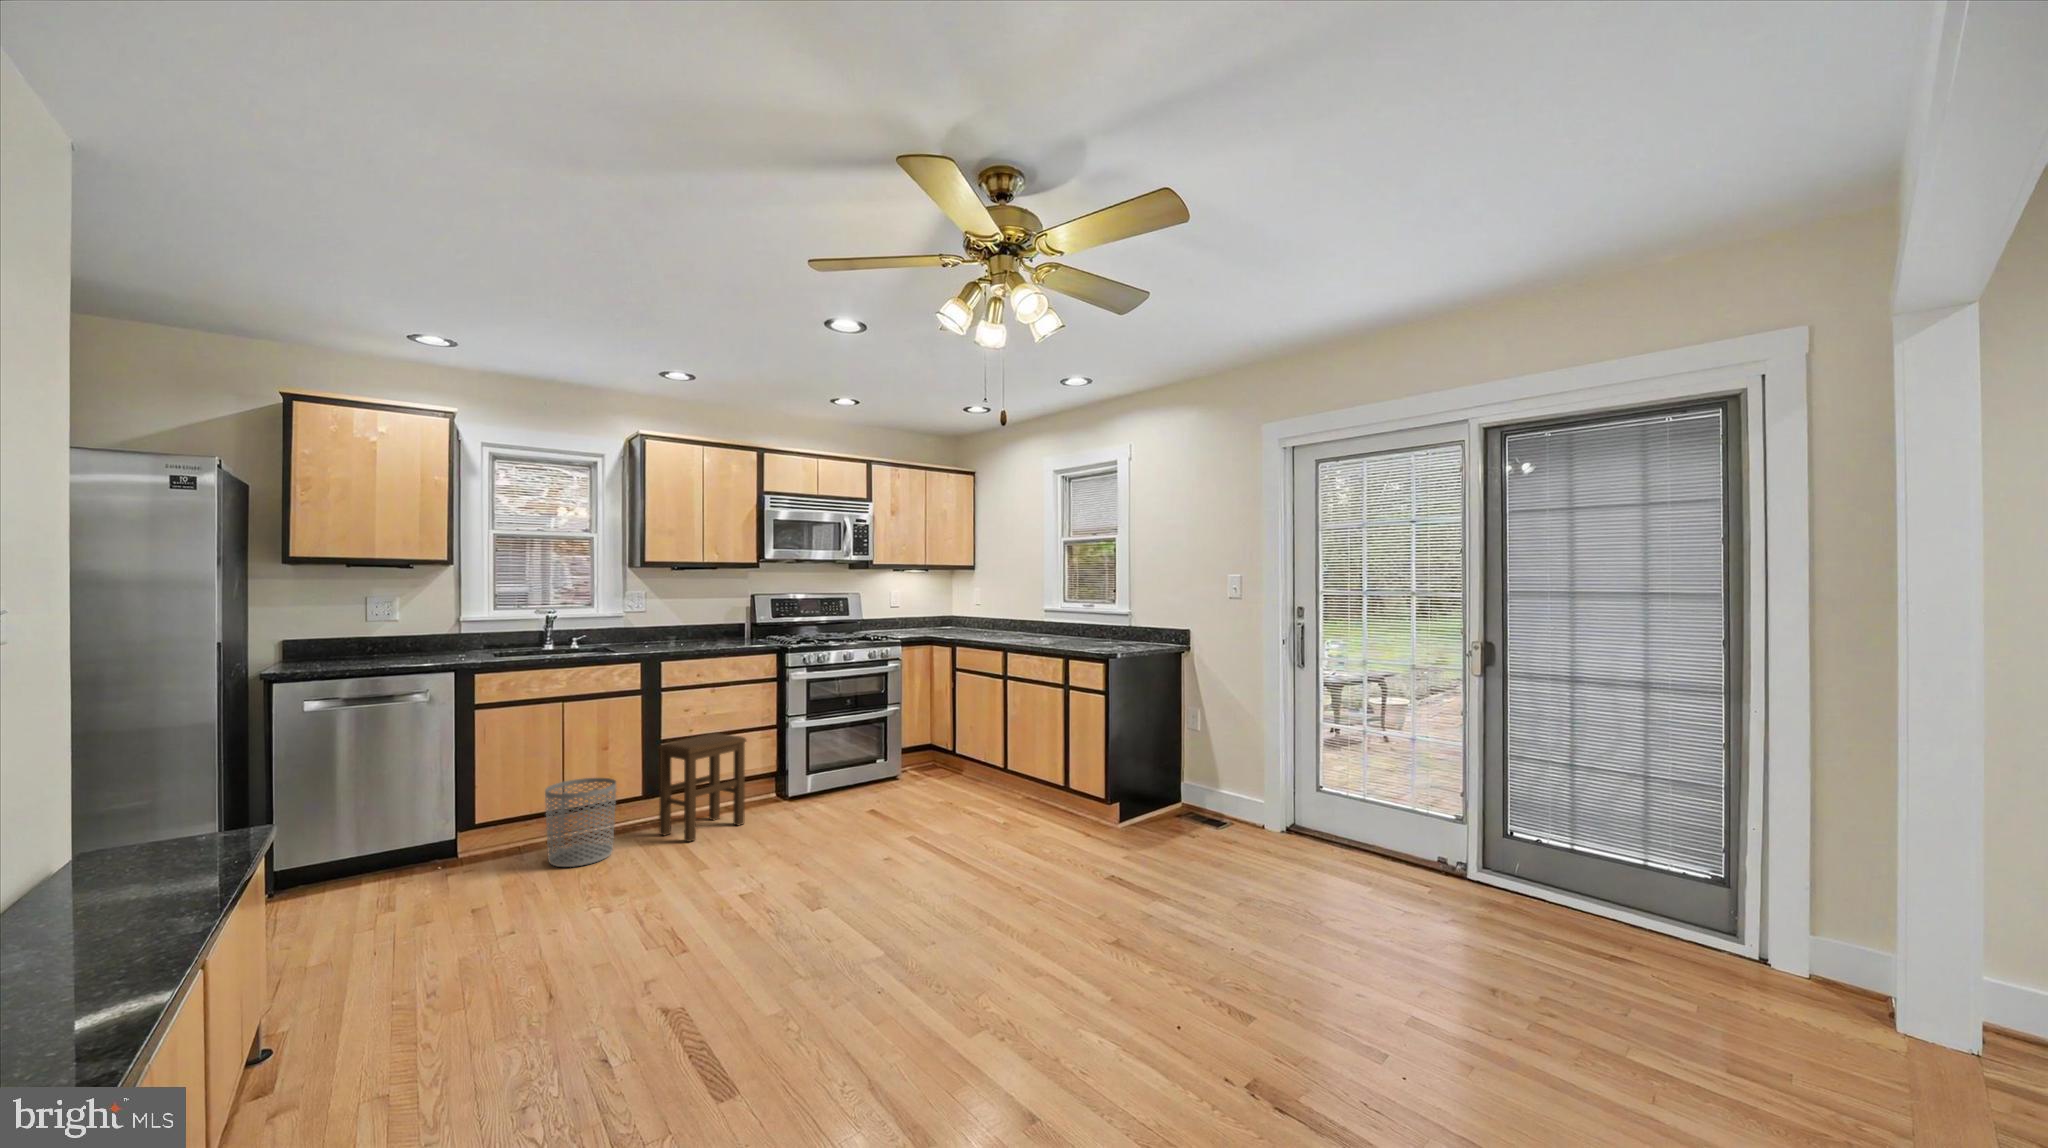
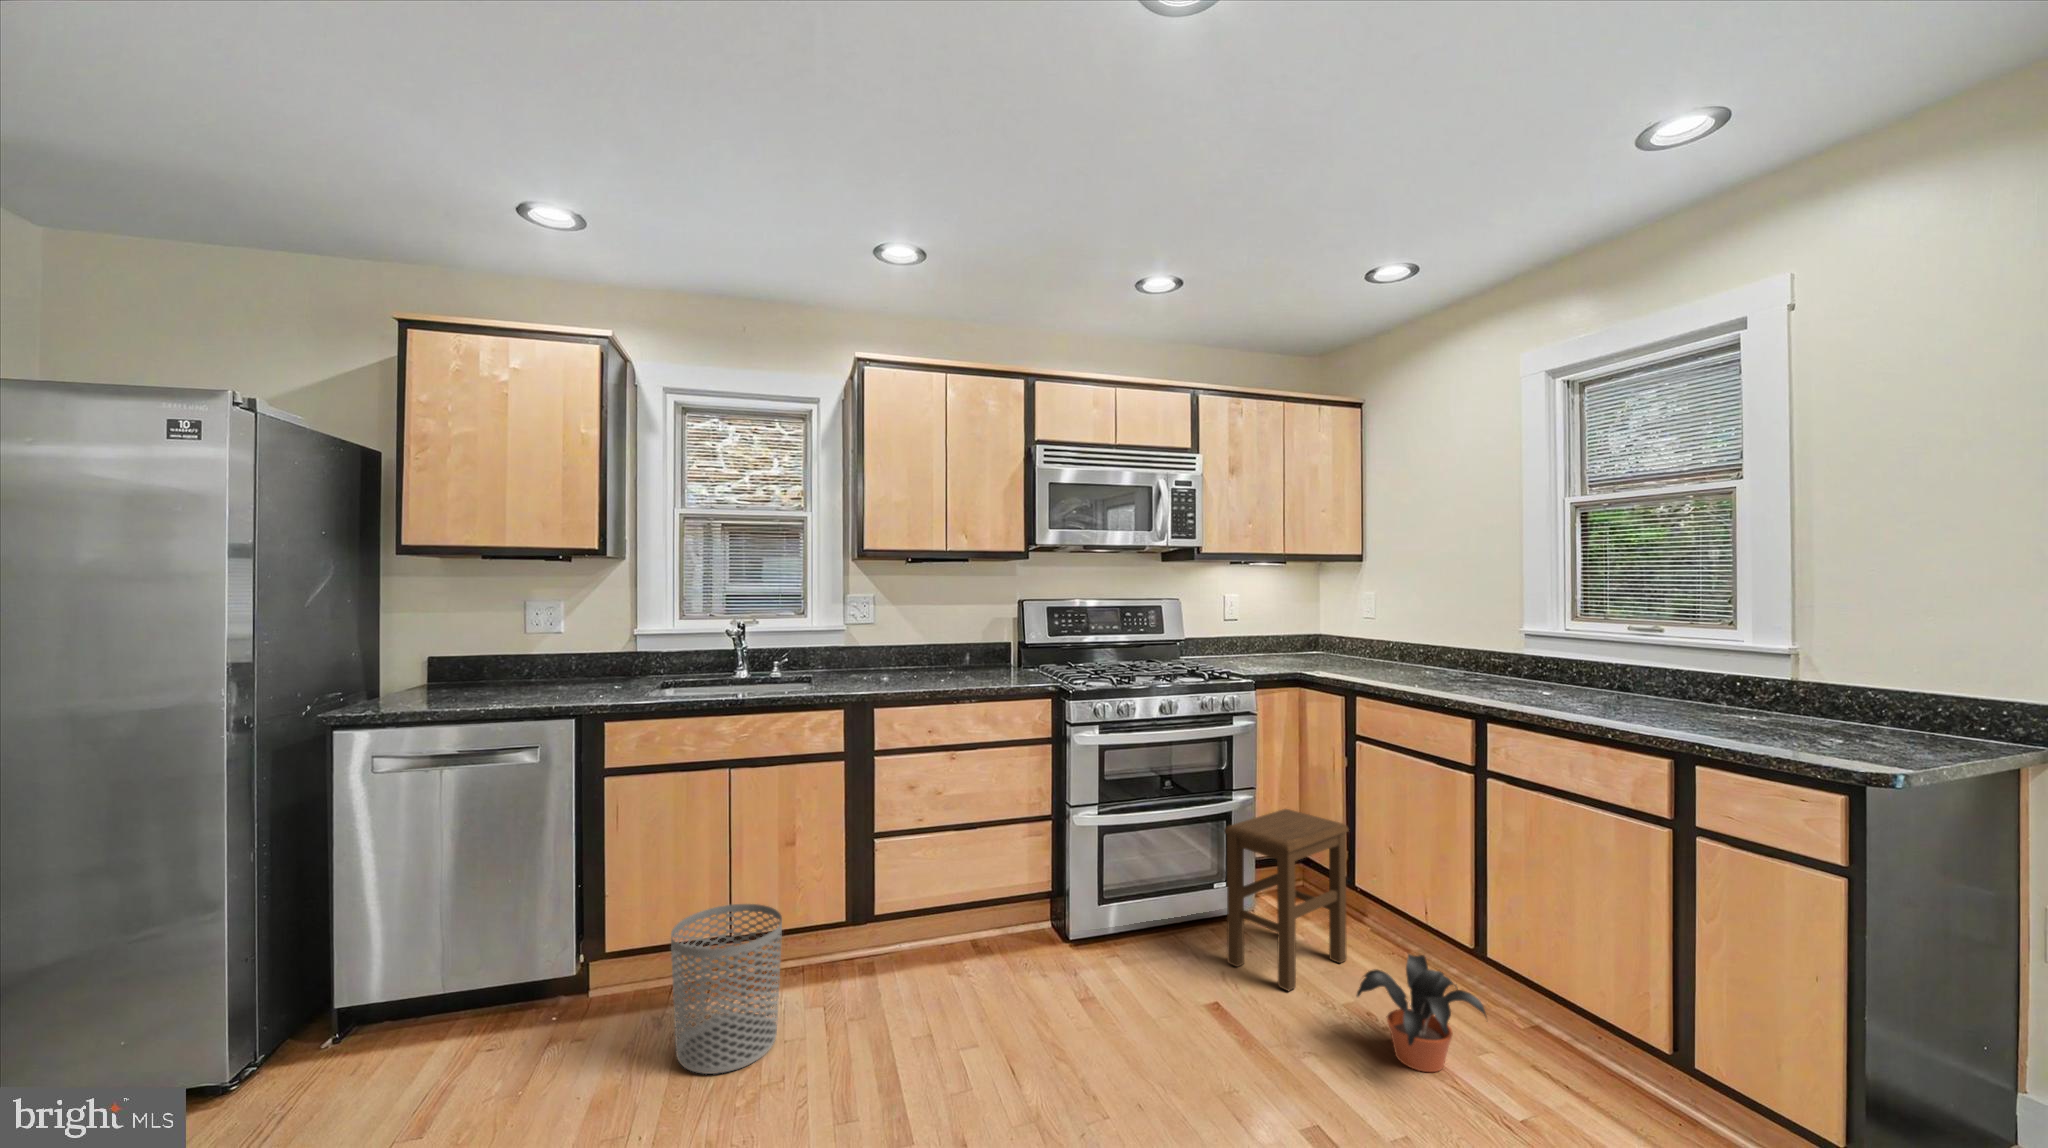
stool: present [658,733,746,842] -> present [1224,809,1348,991]
potted plant: none [941,767,998,817] -> present [1357,954,1486,1072]

